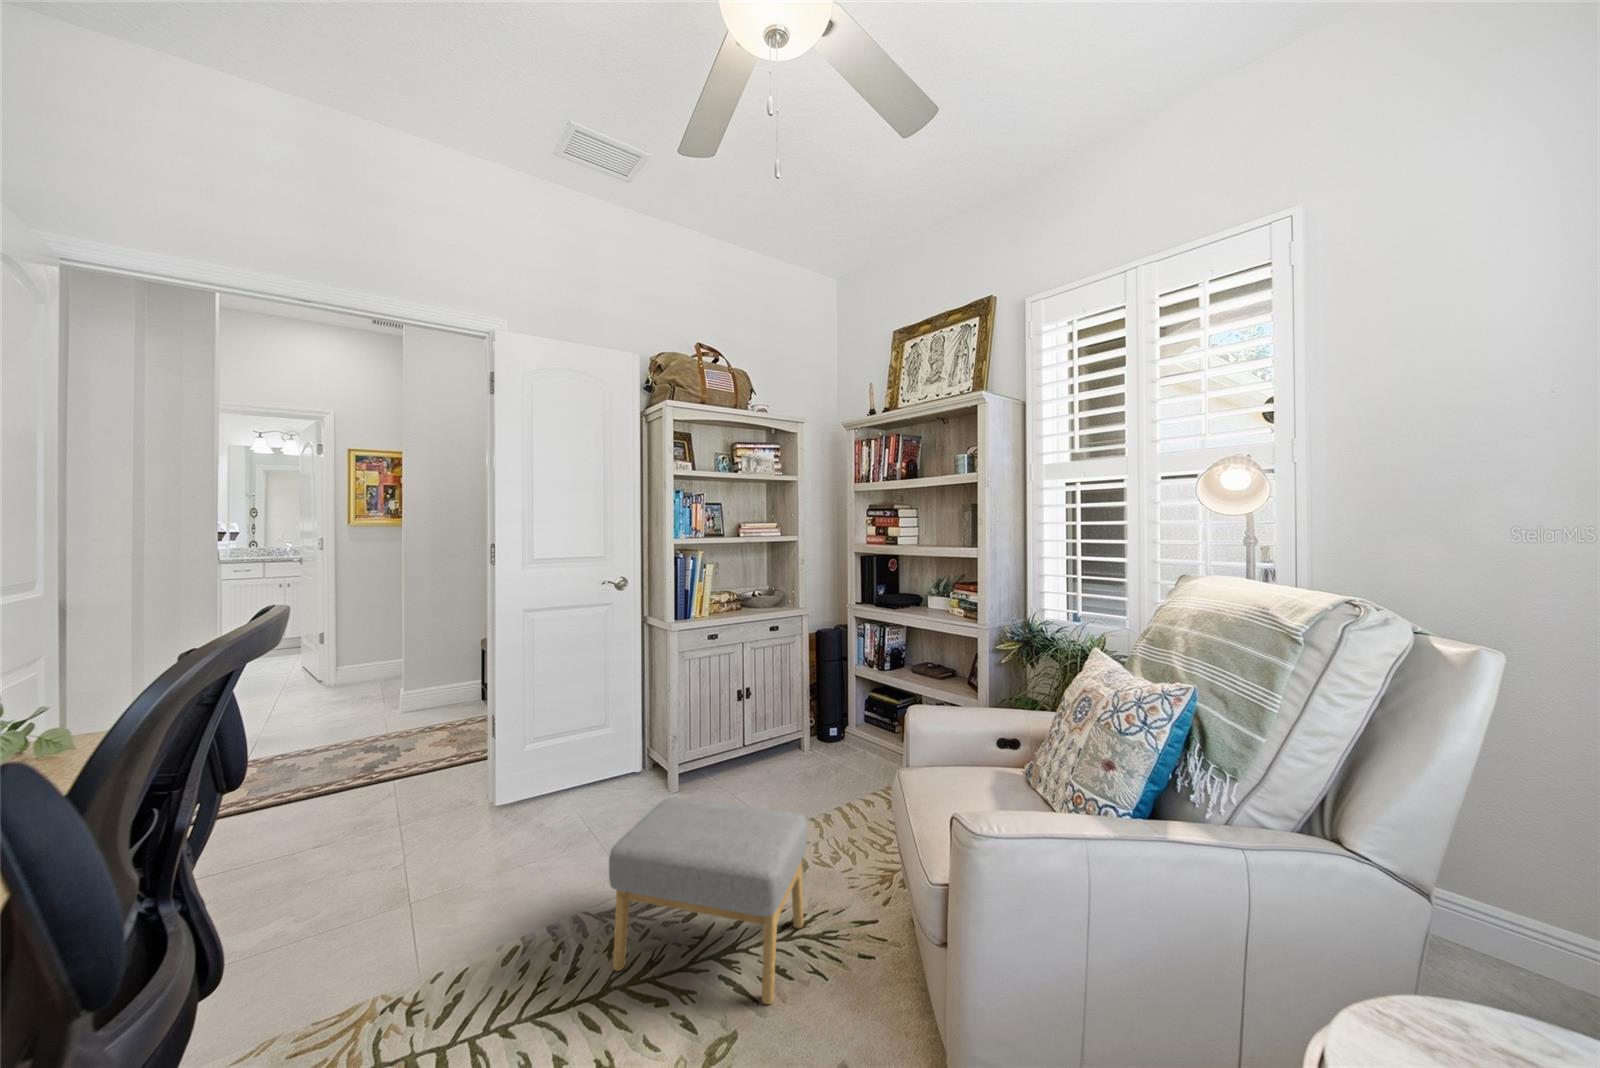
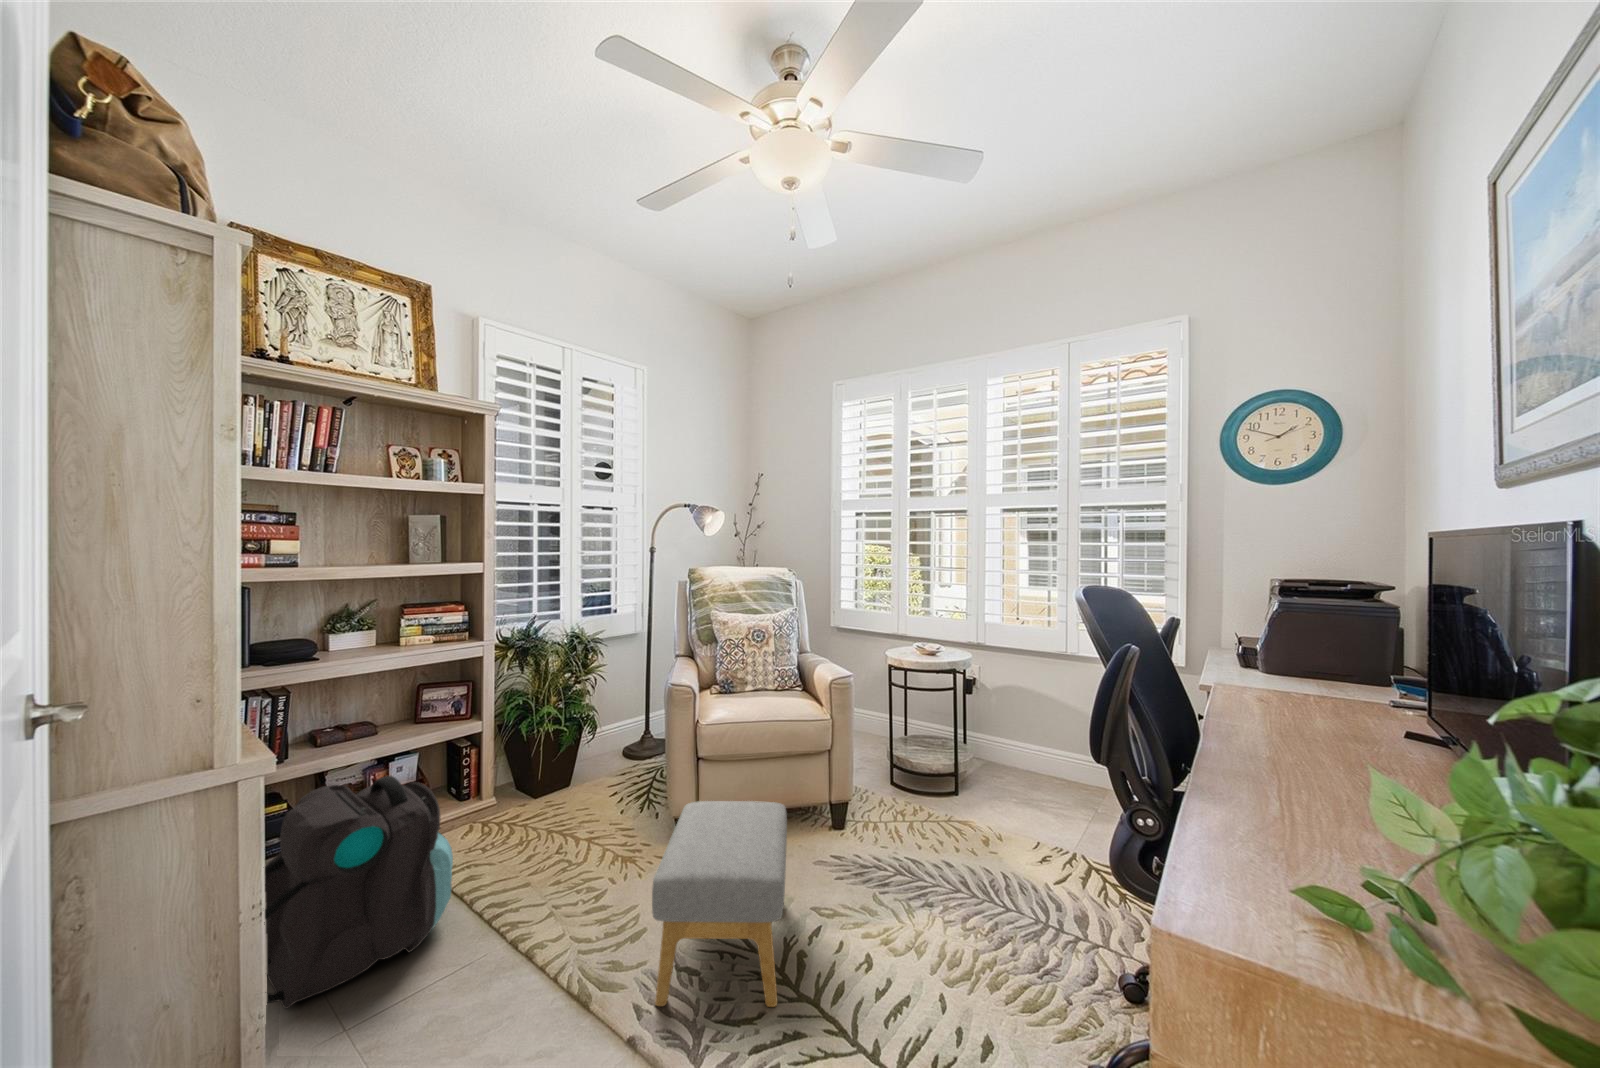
backpack: none [748,679,846,799] -> present [264,776,453,1009]

